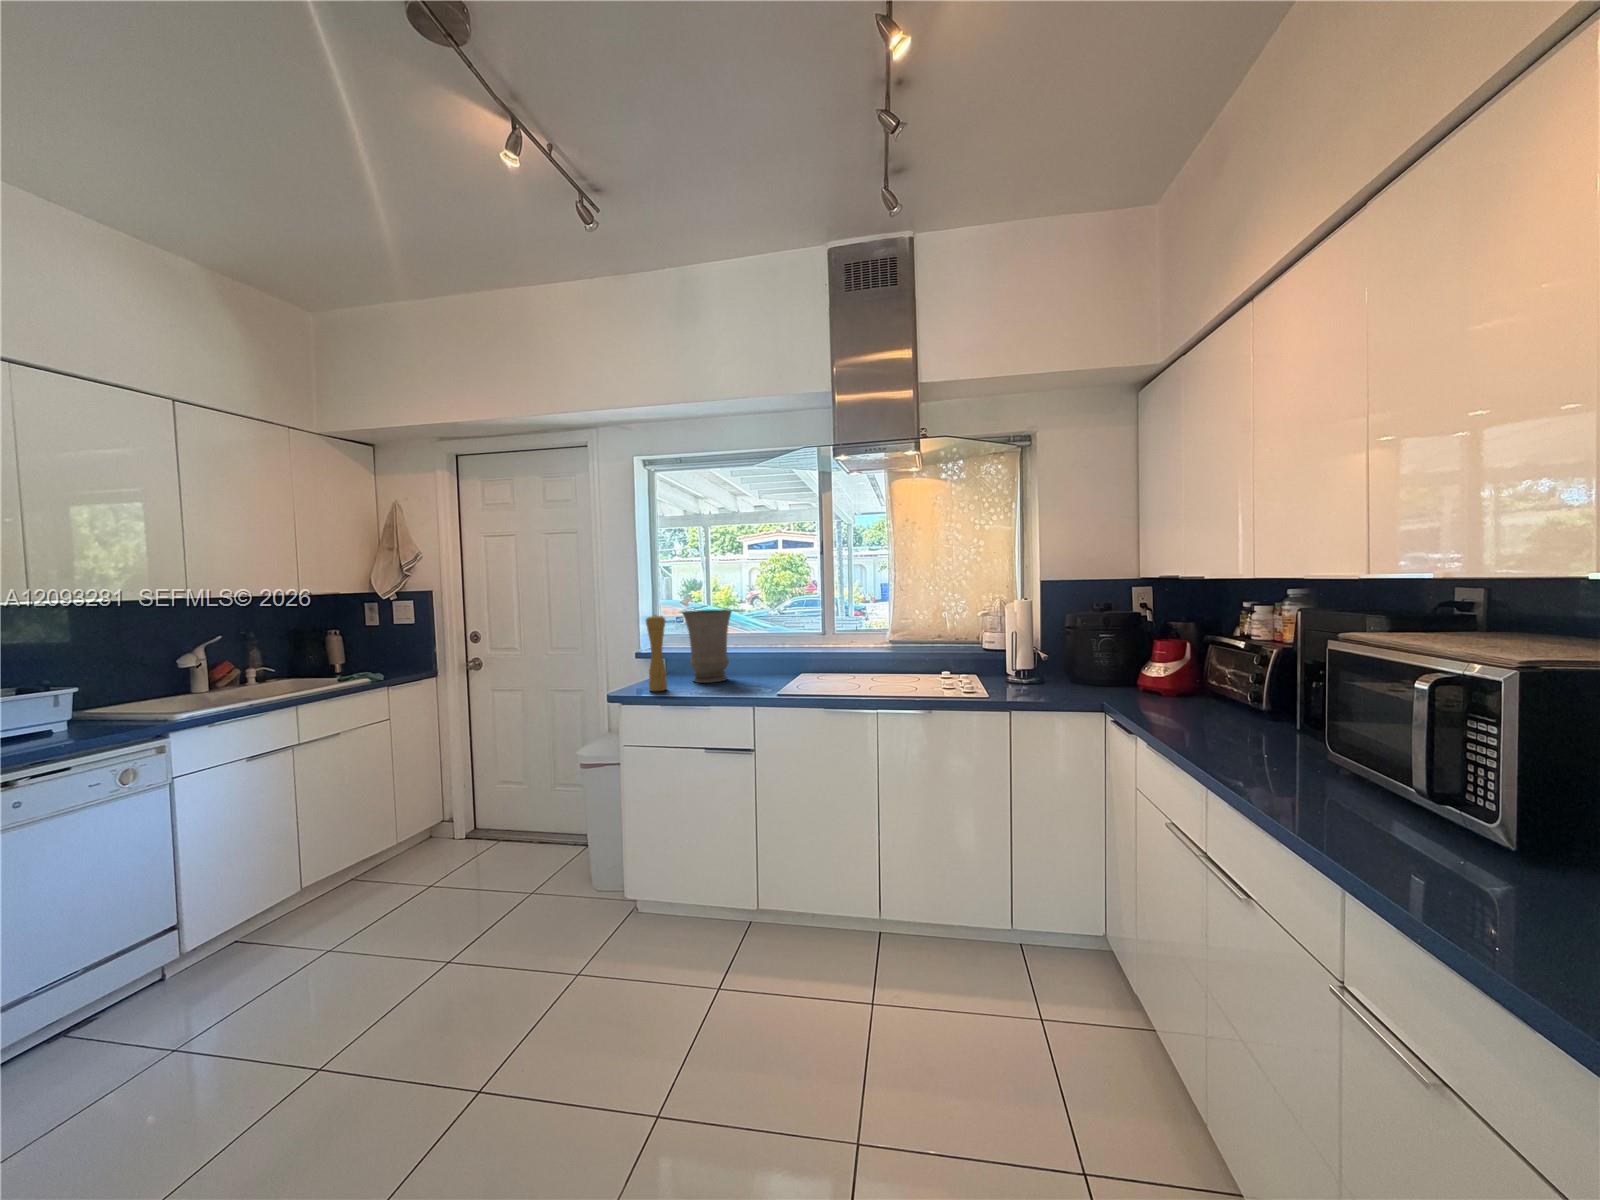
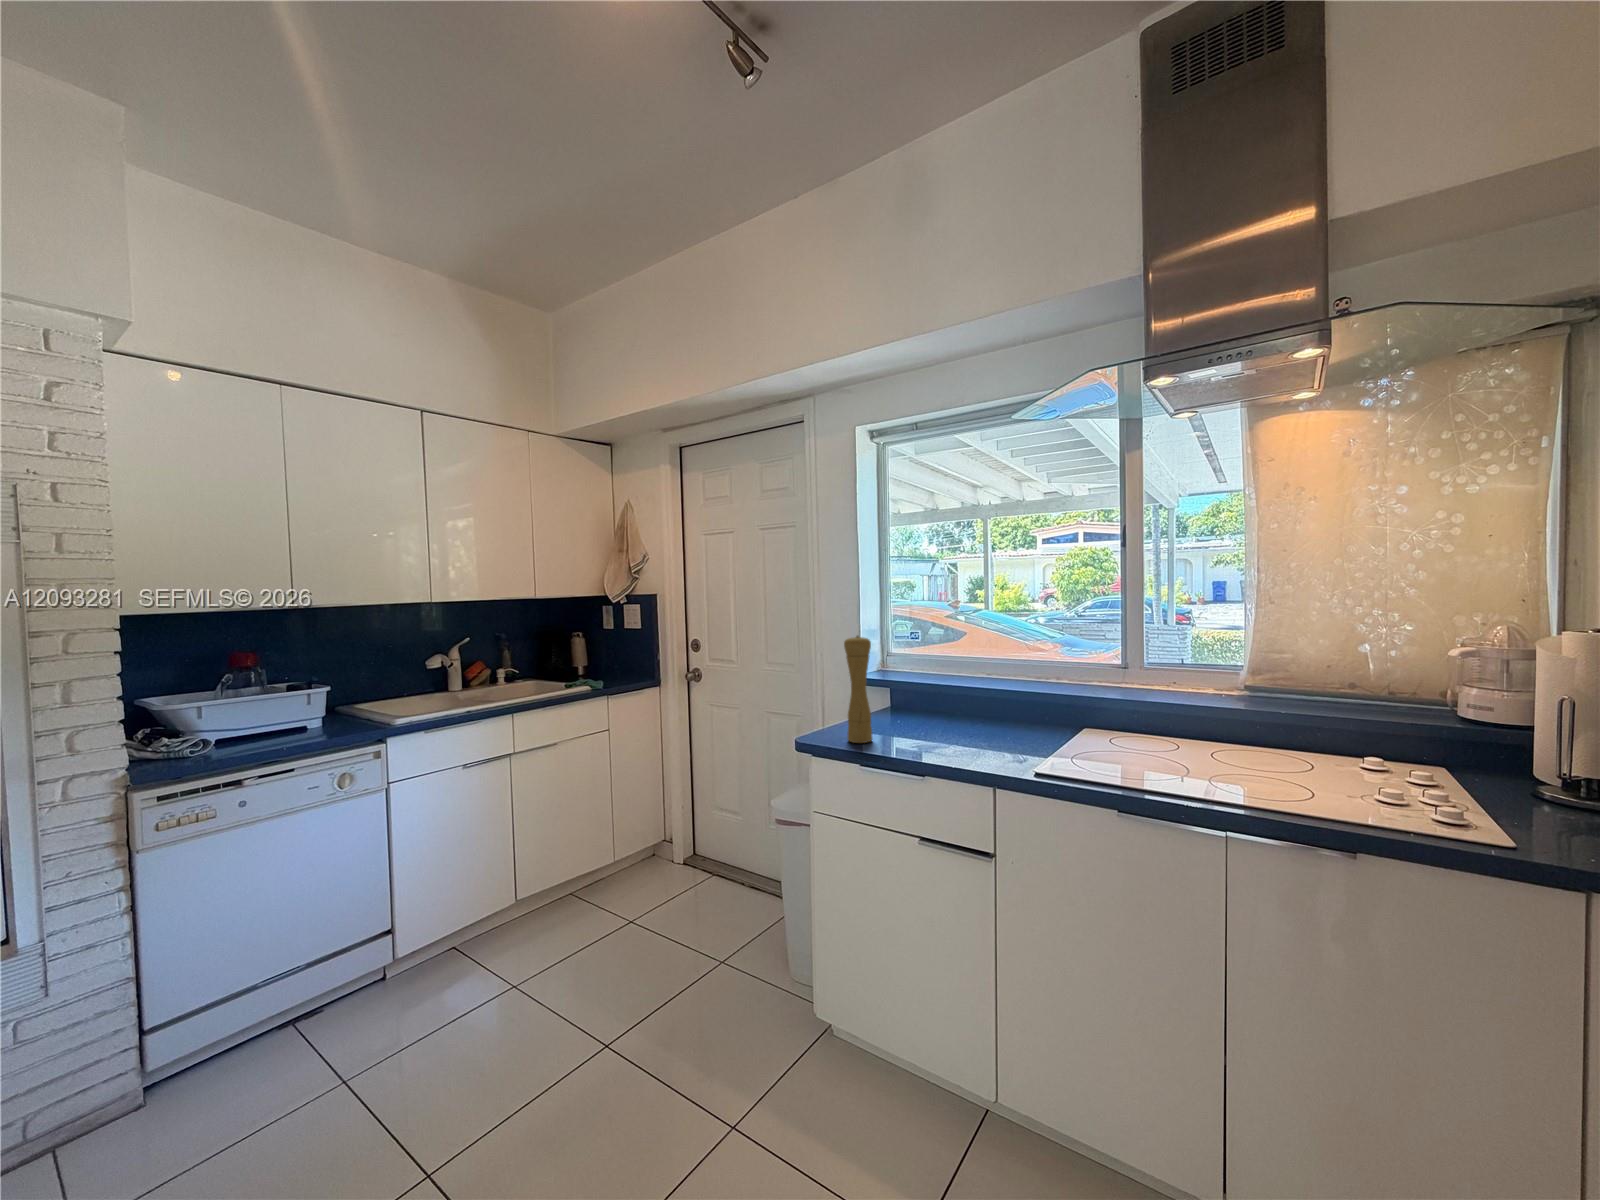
vase: present [683,609,732,683] -> none [900,628,972,735]

